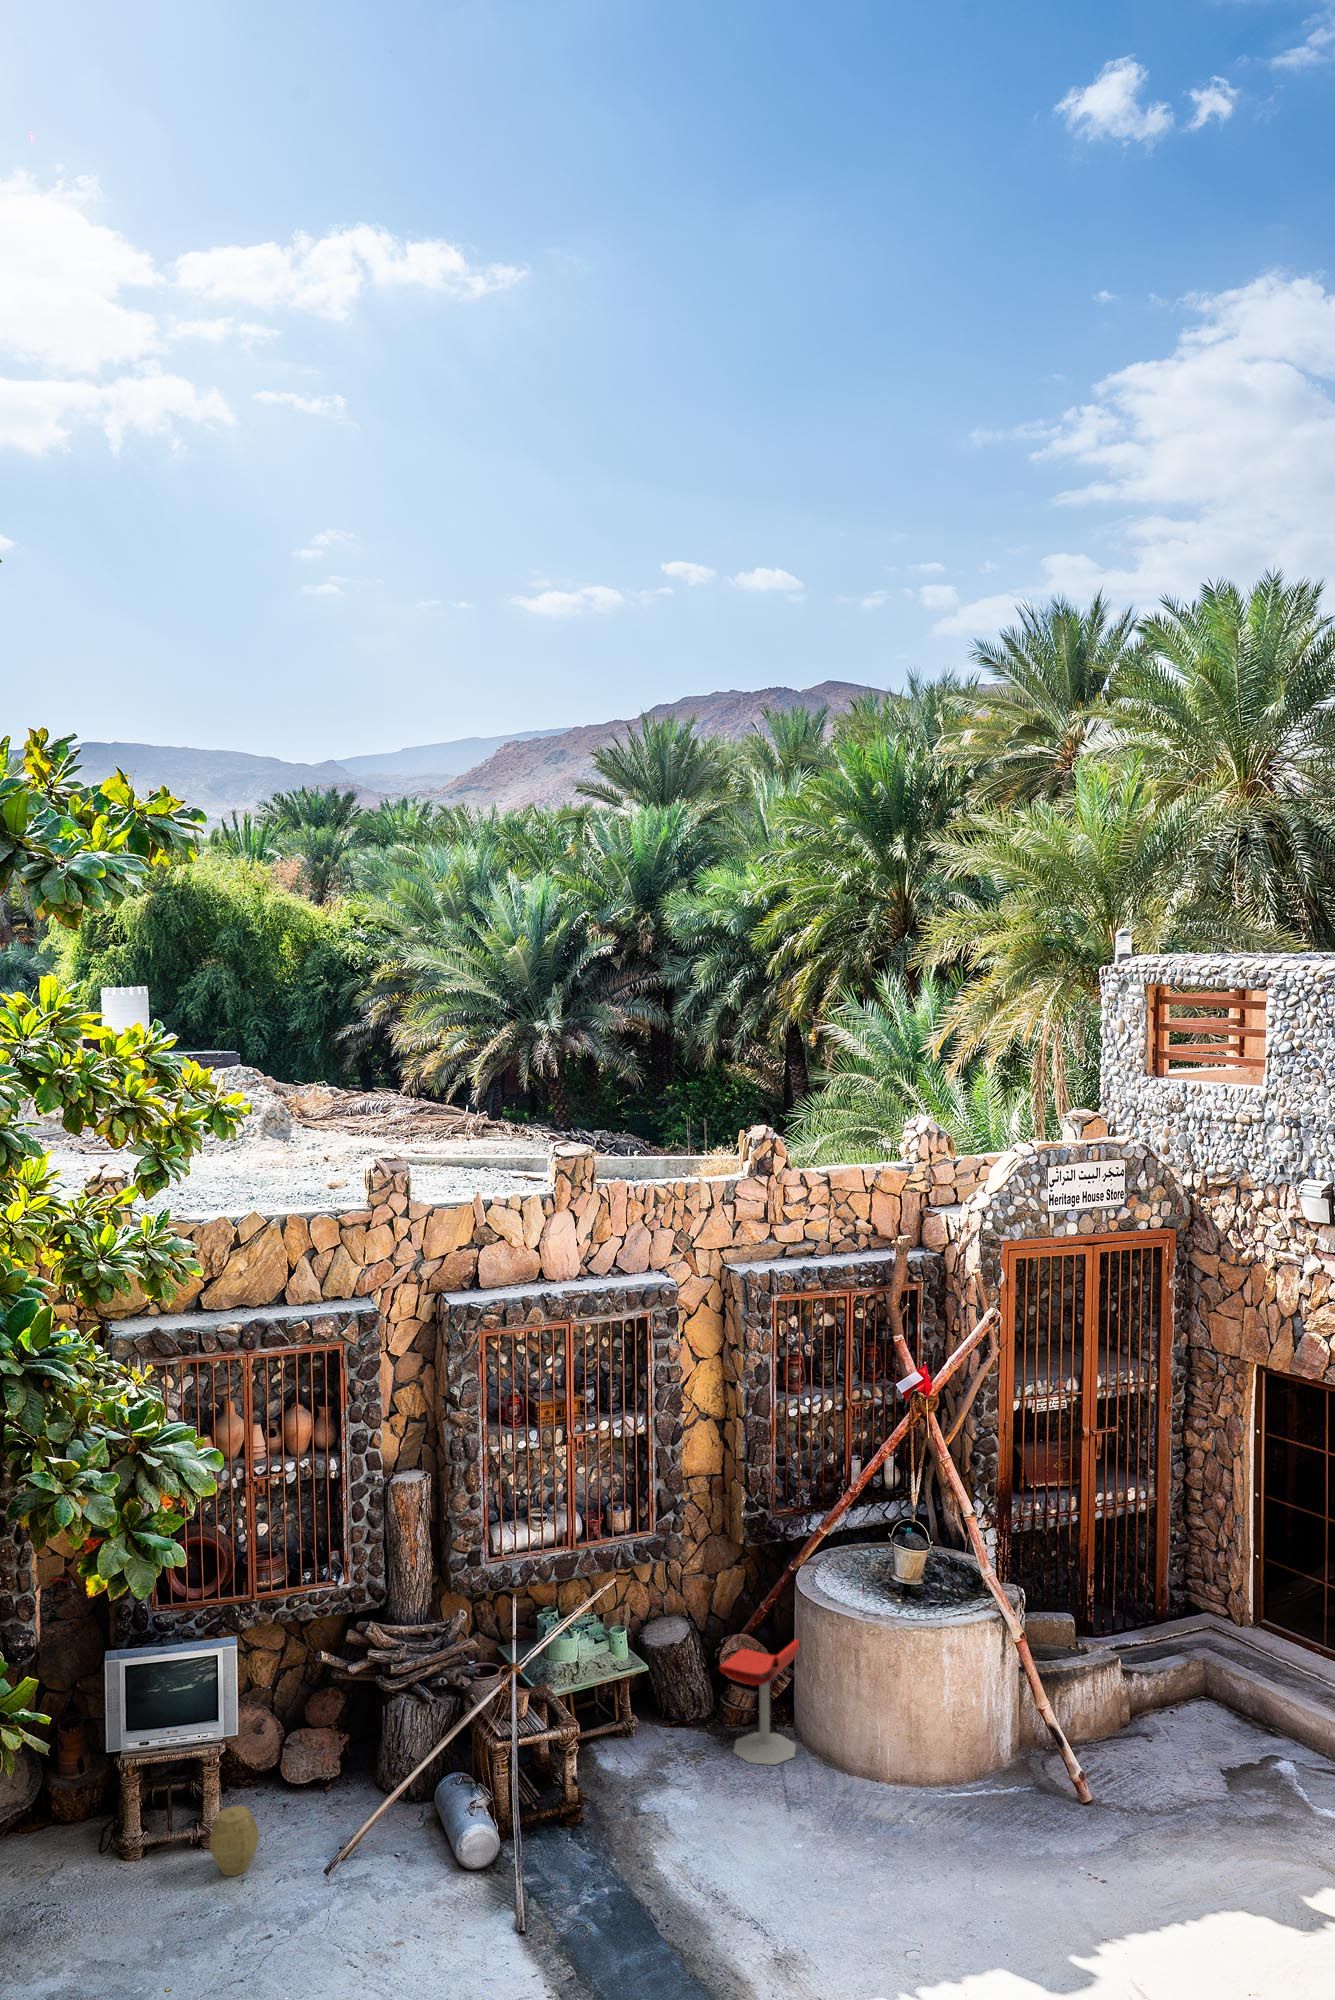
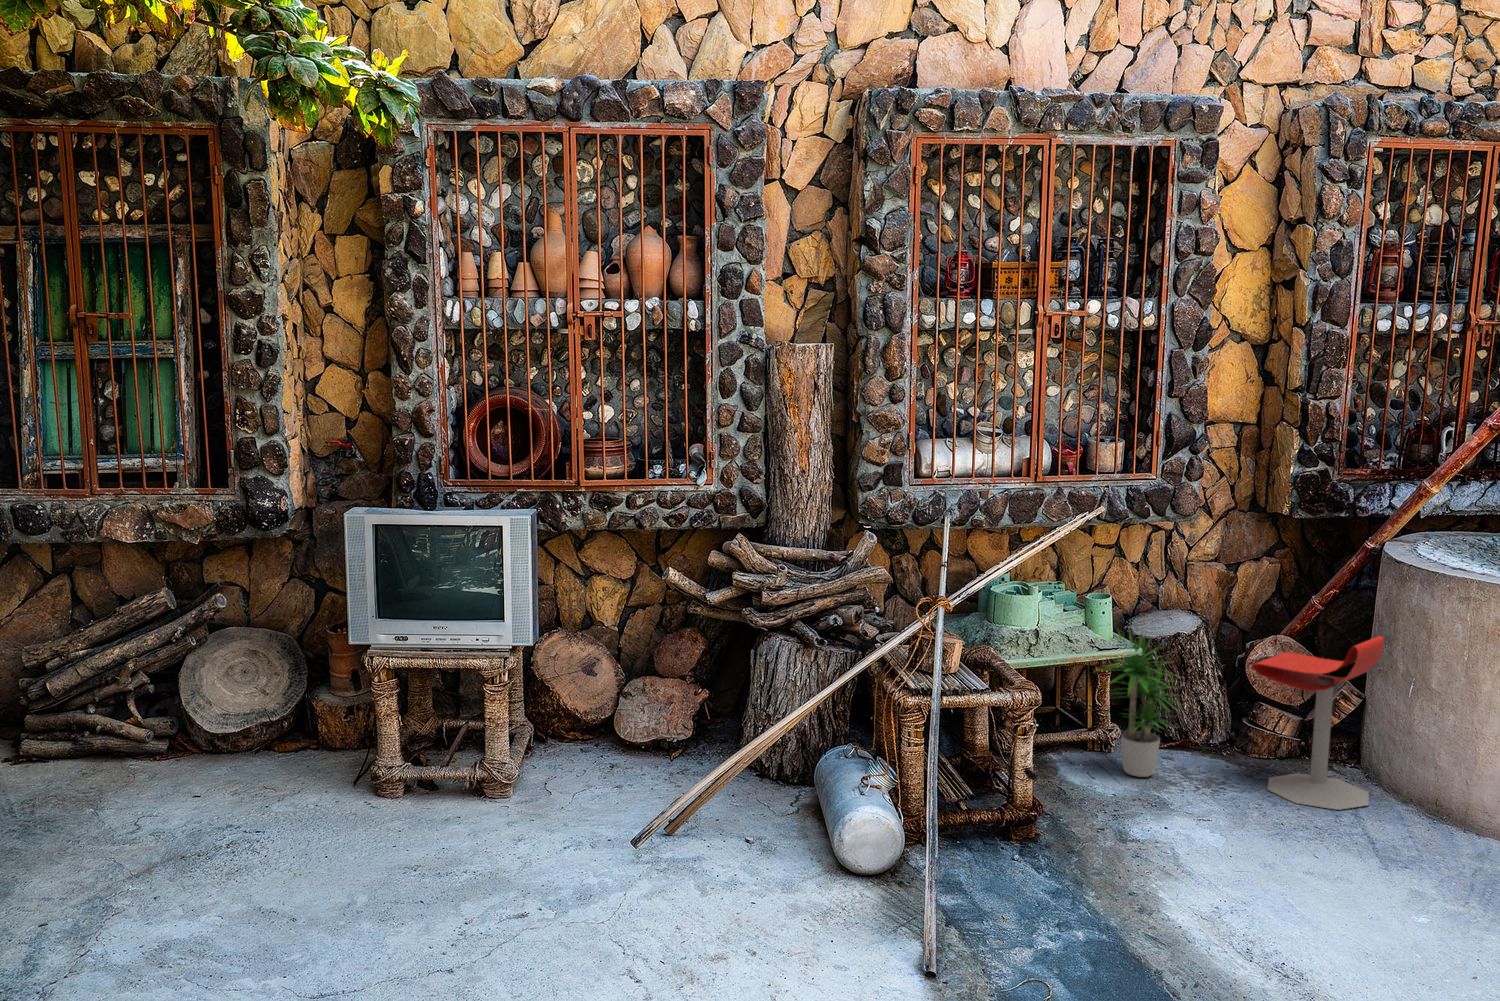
potted plant: none [616,1646,680,1754] -> present [1100,631,1177,777]
woven basket: present [210,1806,259,1876] -> none [495,733,564,823]

